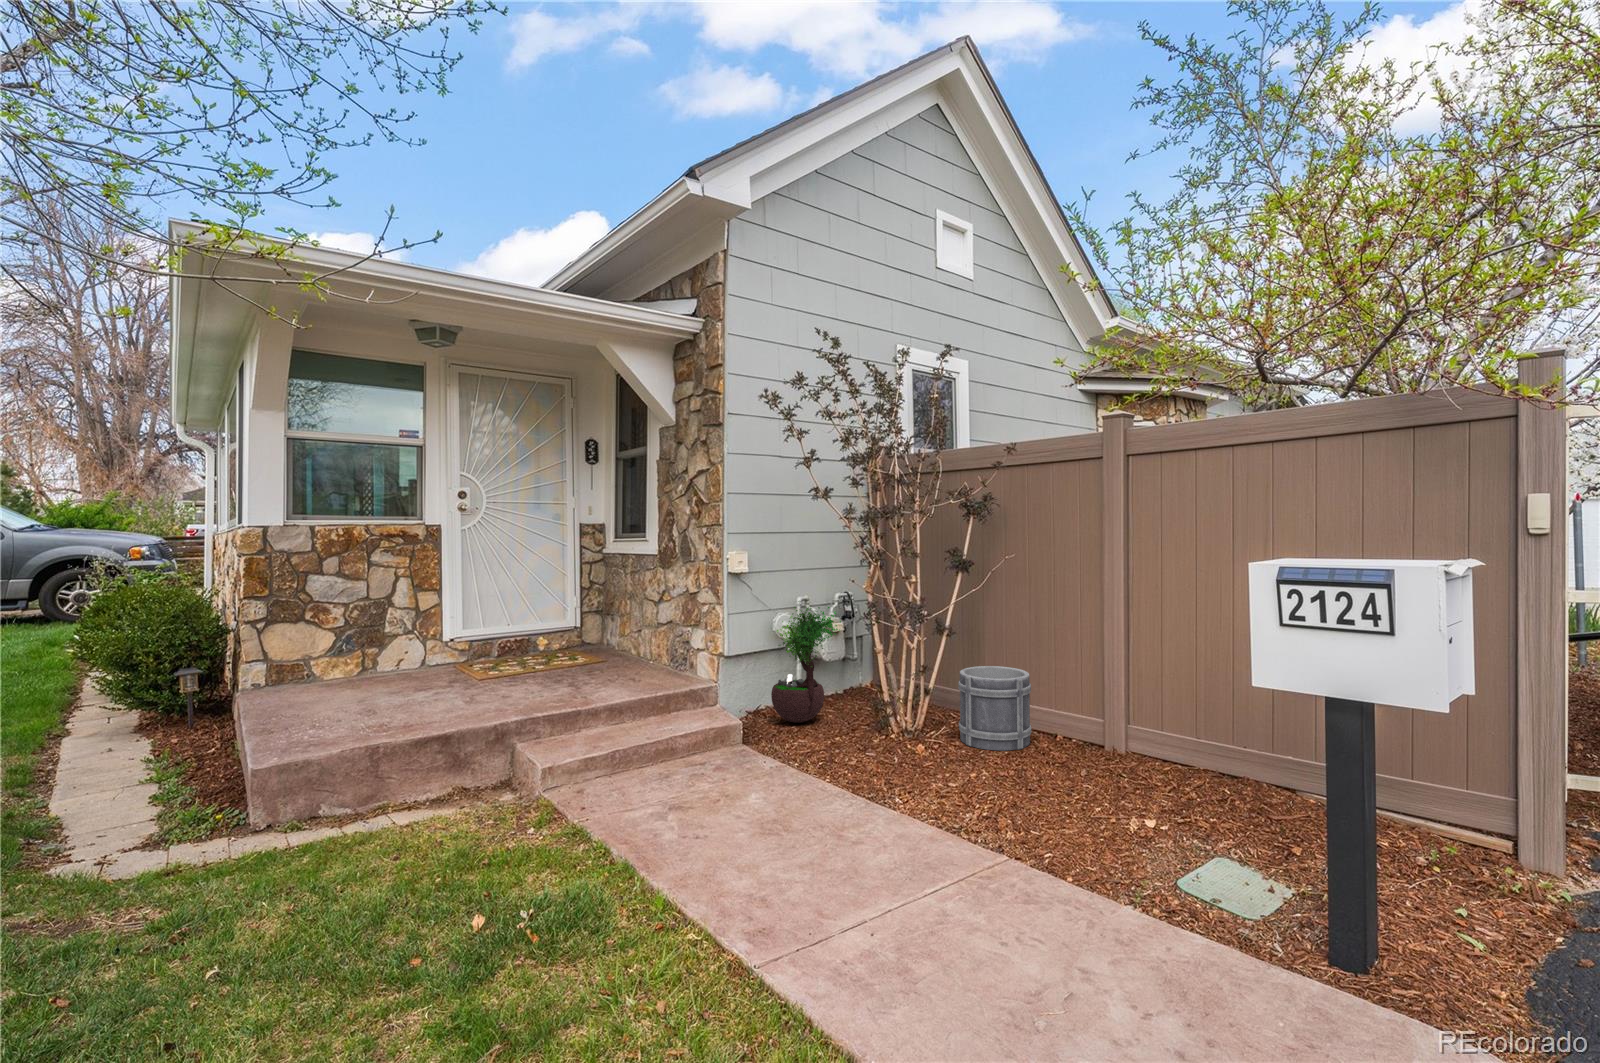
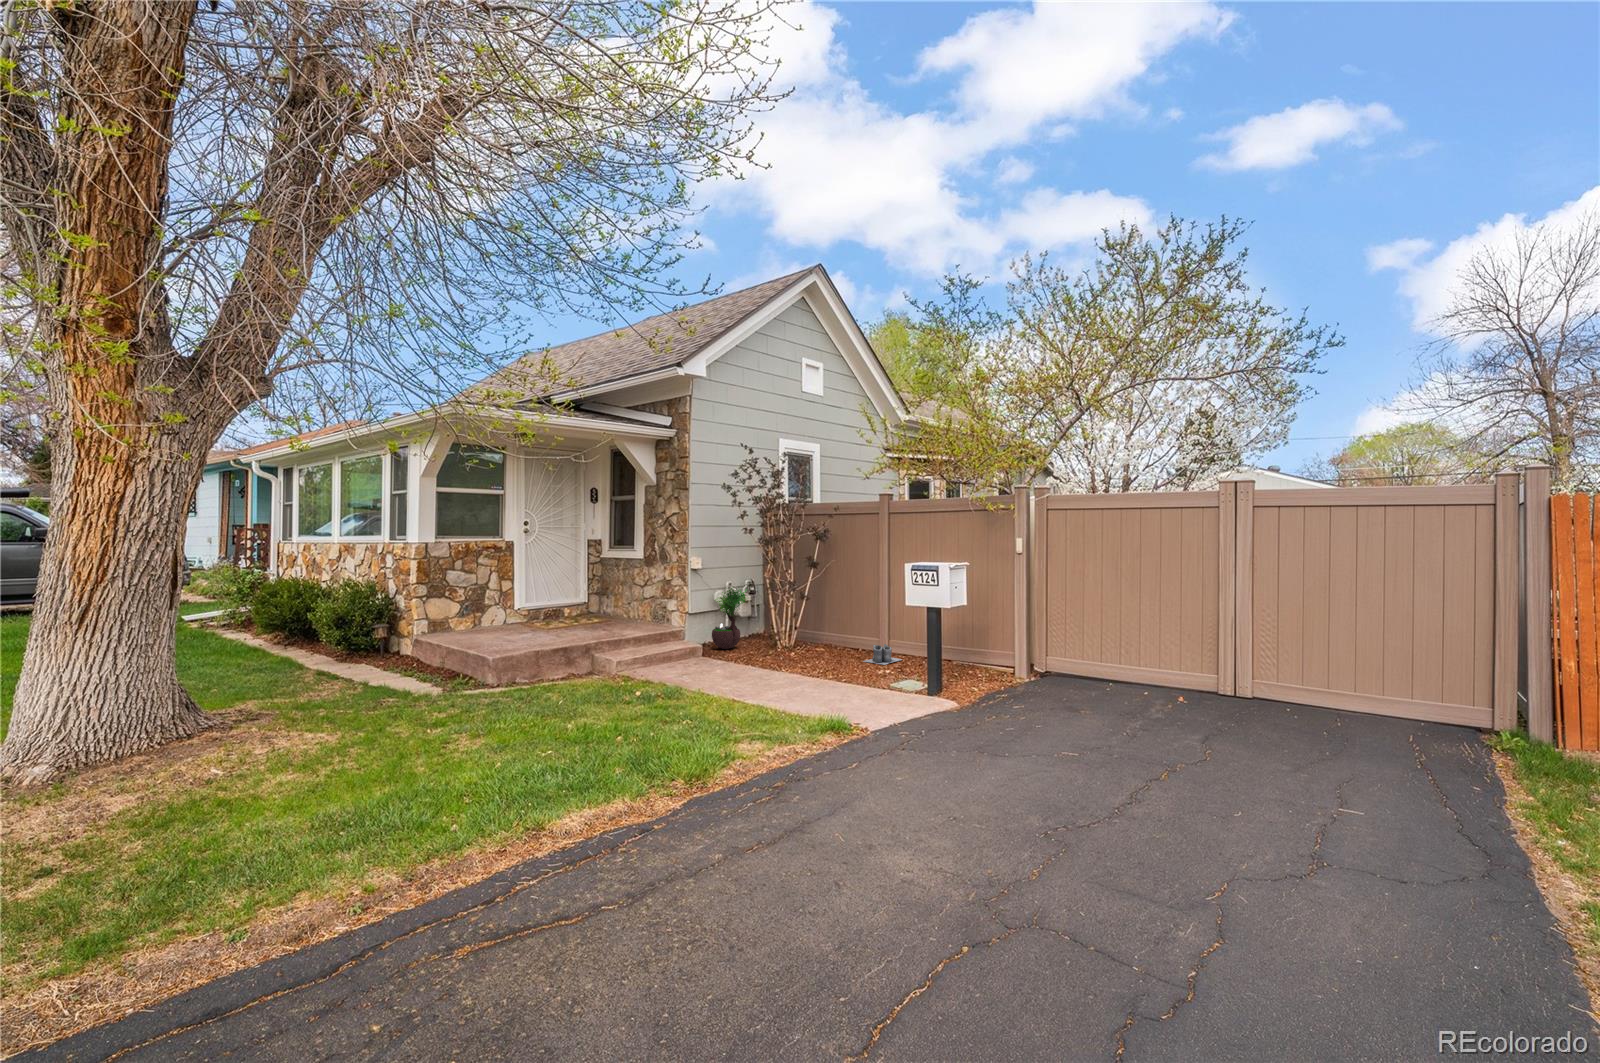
bucket: present [958,666,1031,751] -> none [810,616,846,655]
boots: none [1078,741,1170,793] -> present [864,644,902,665]

